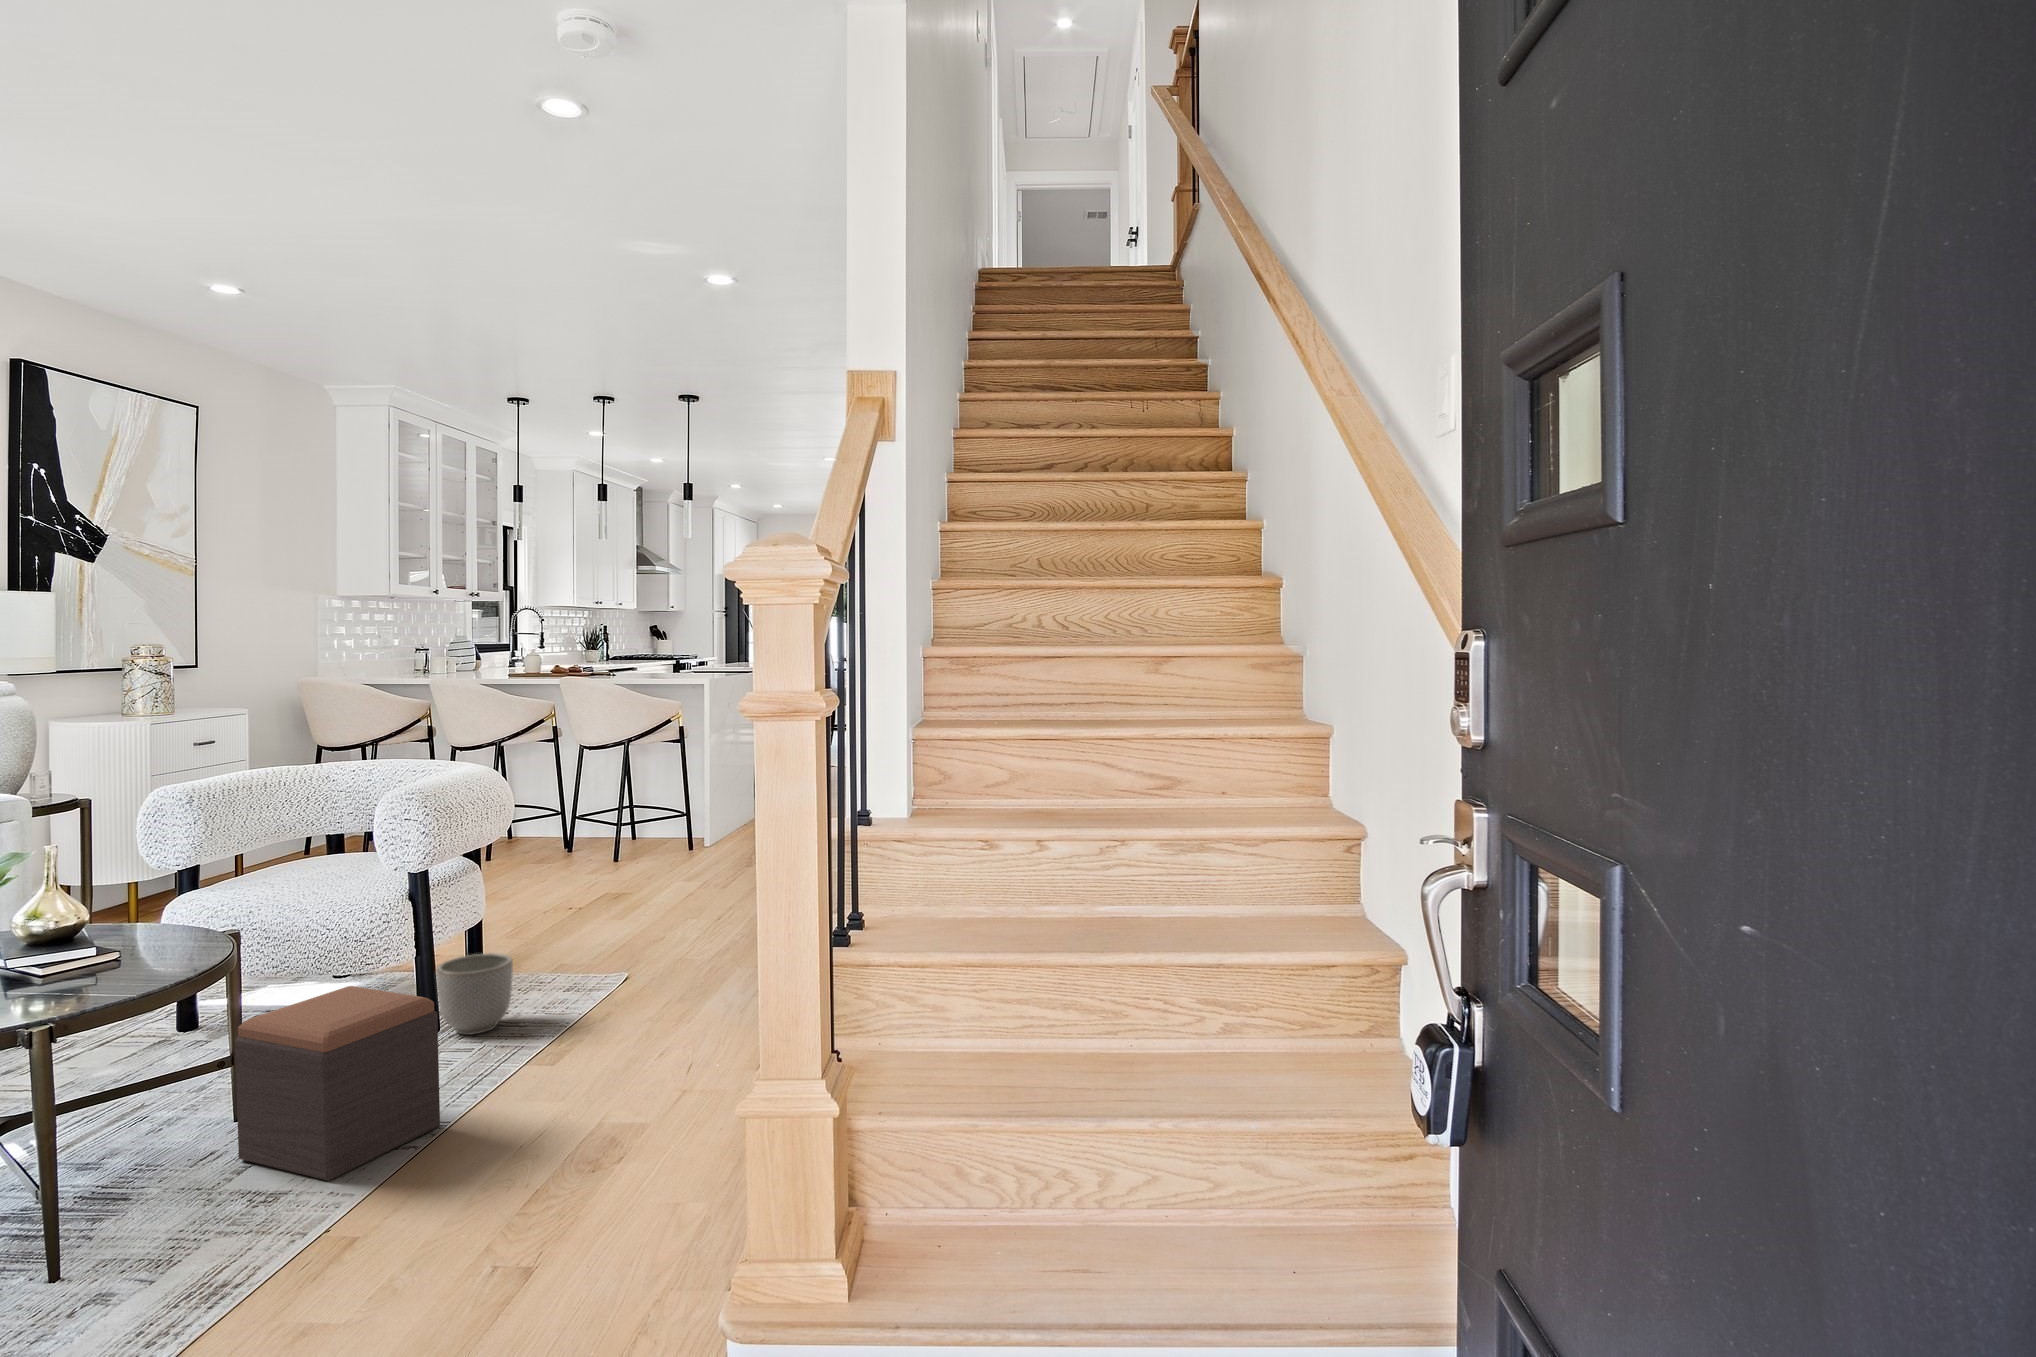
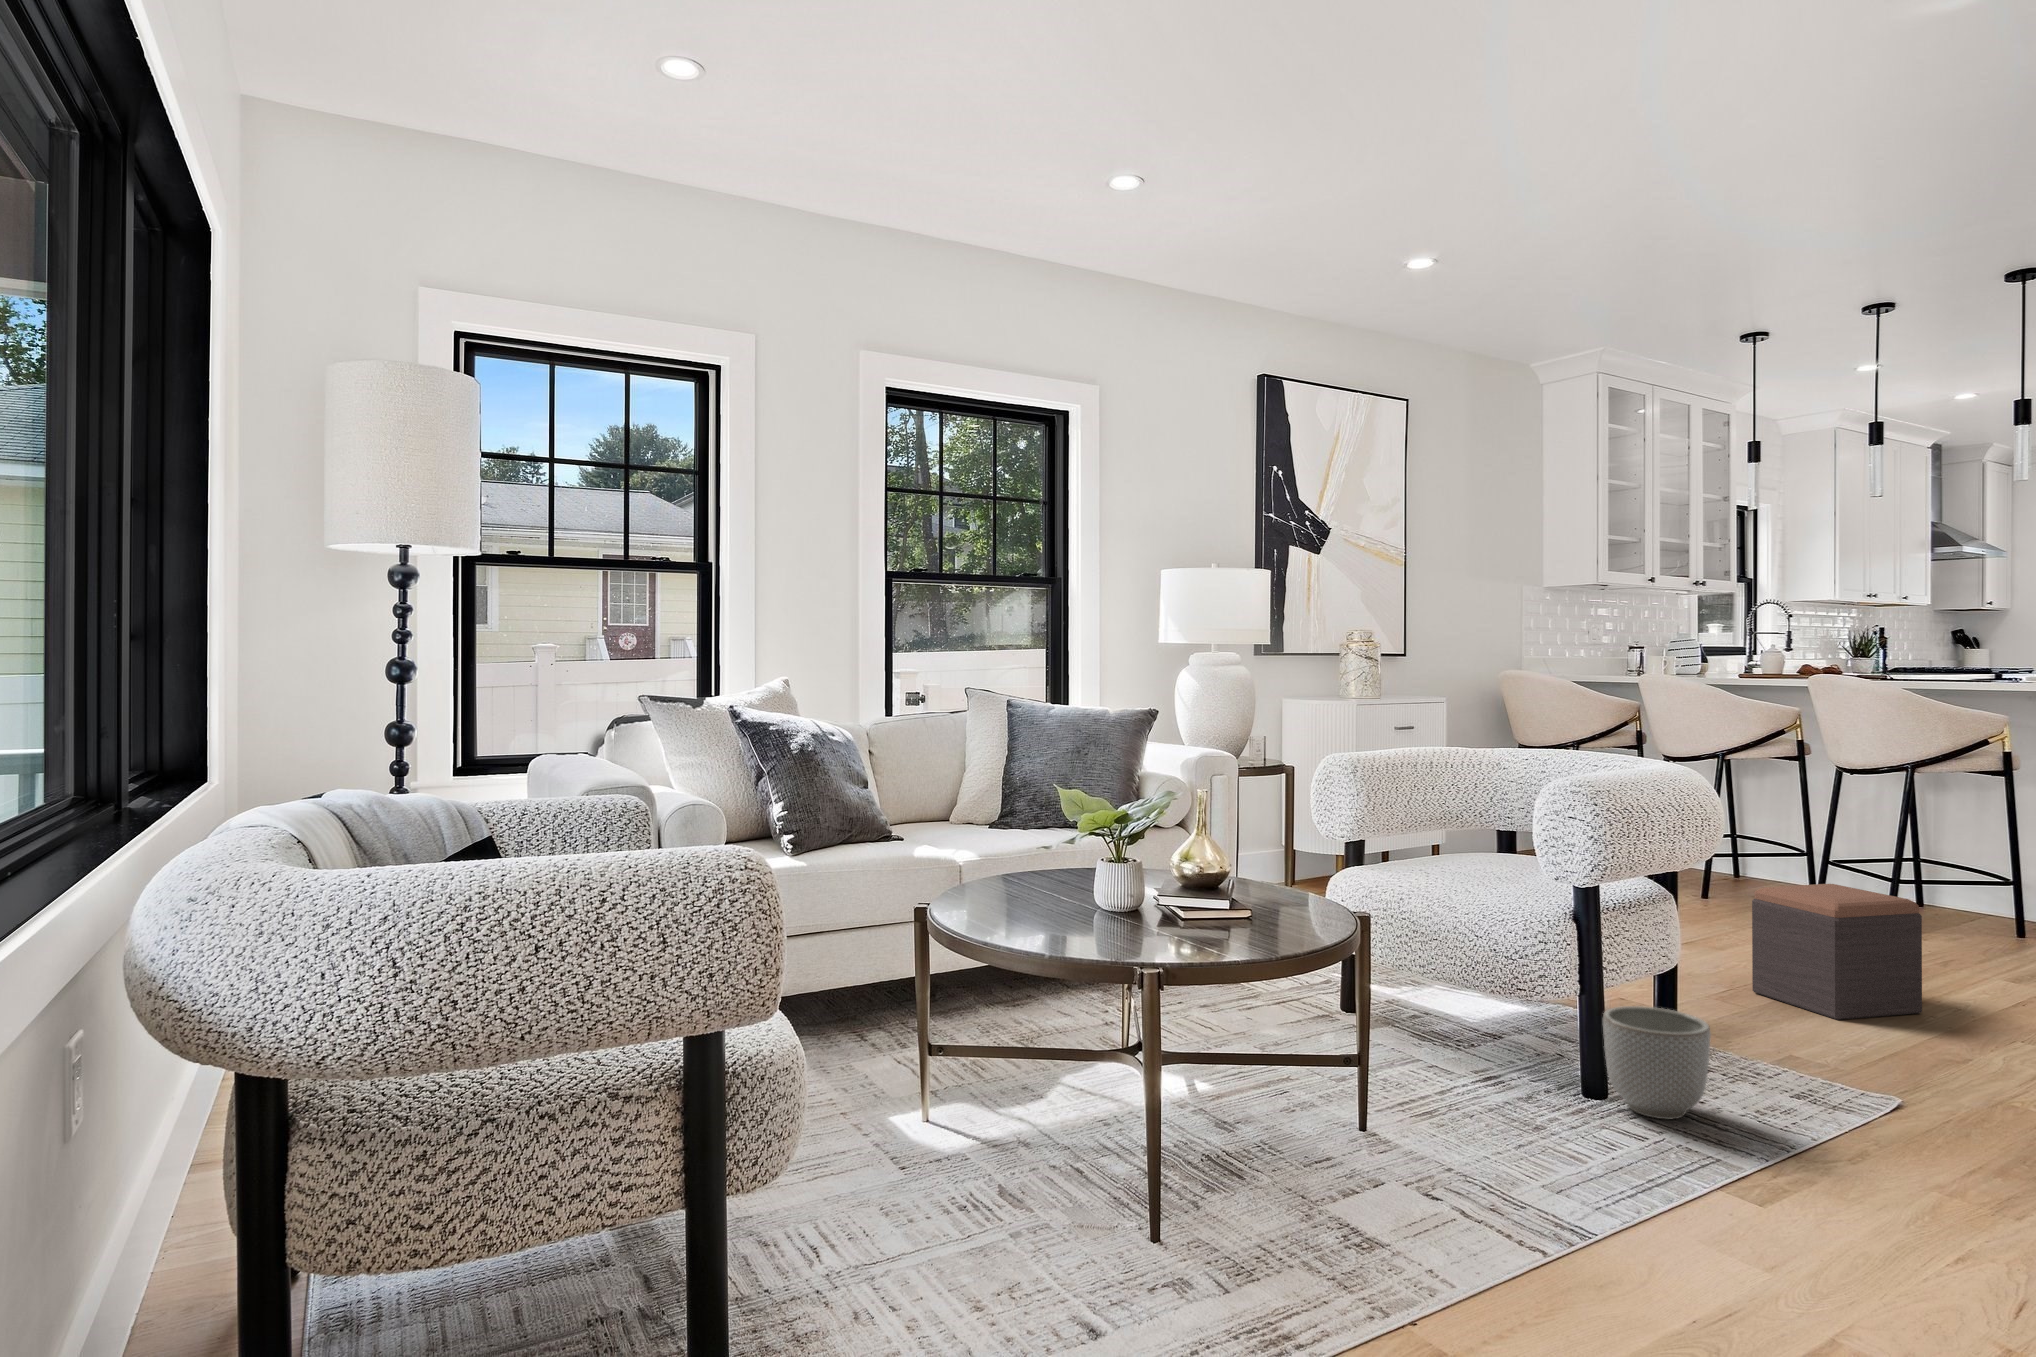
footstool: present [235,986,440,1181] -> present [1752,884,1922,1020]

